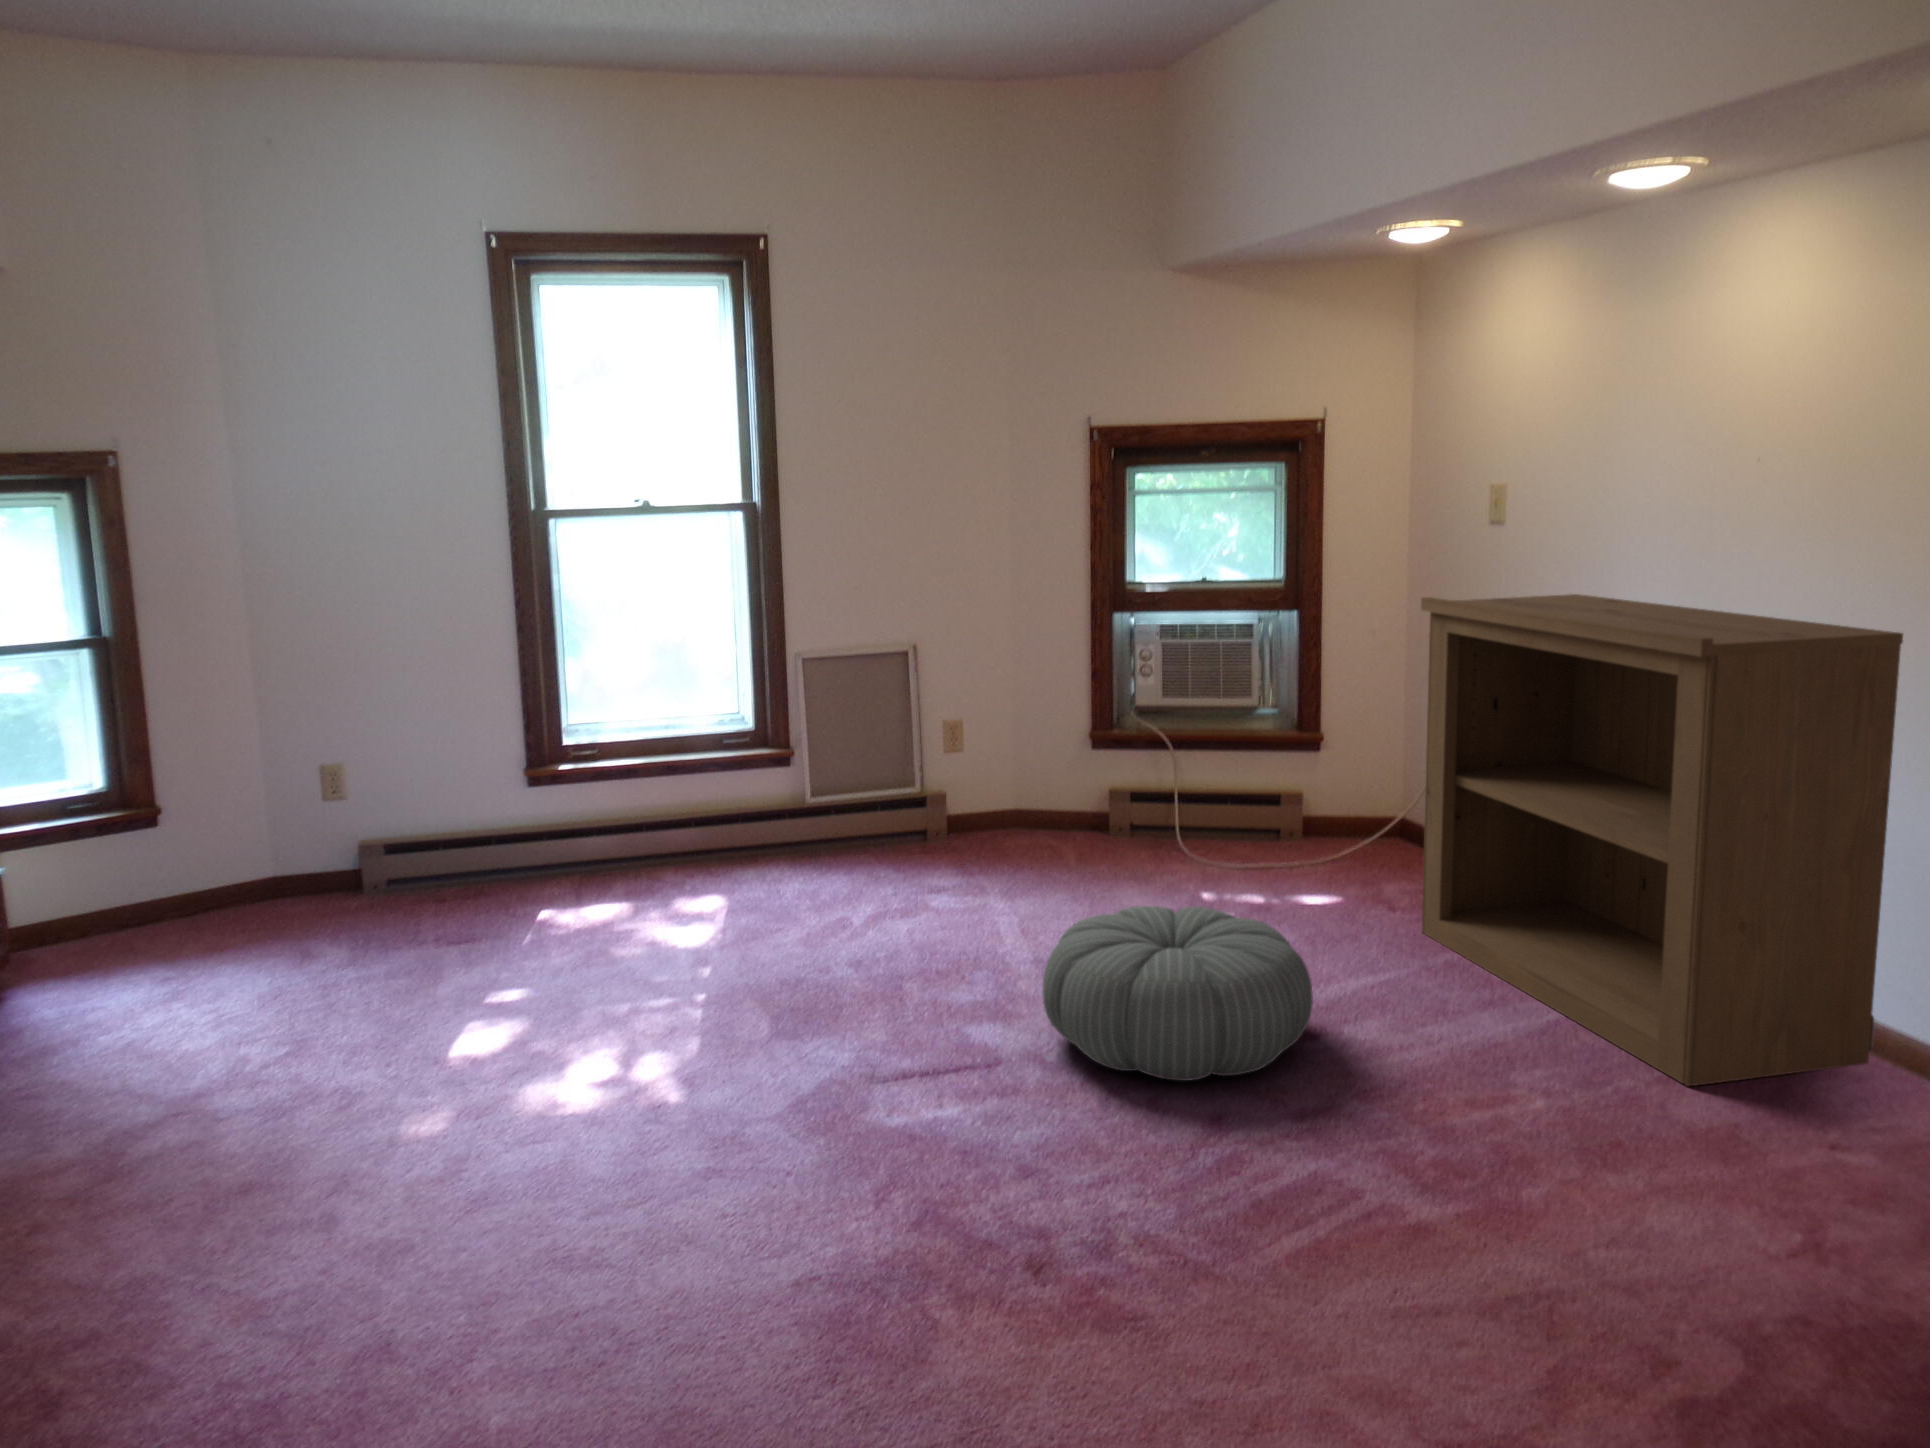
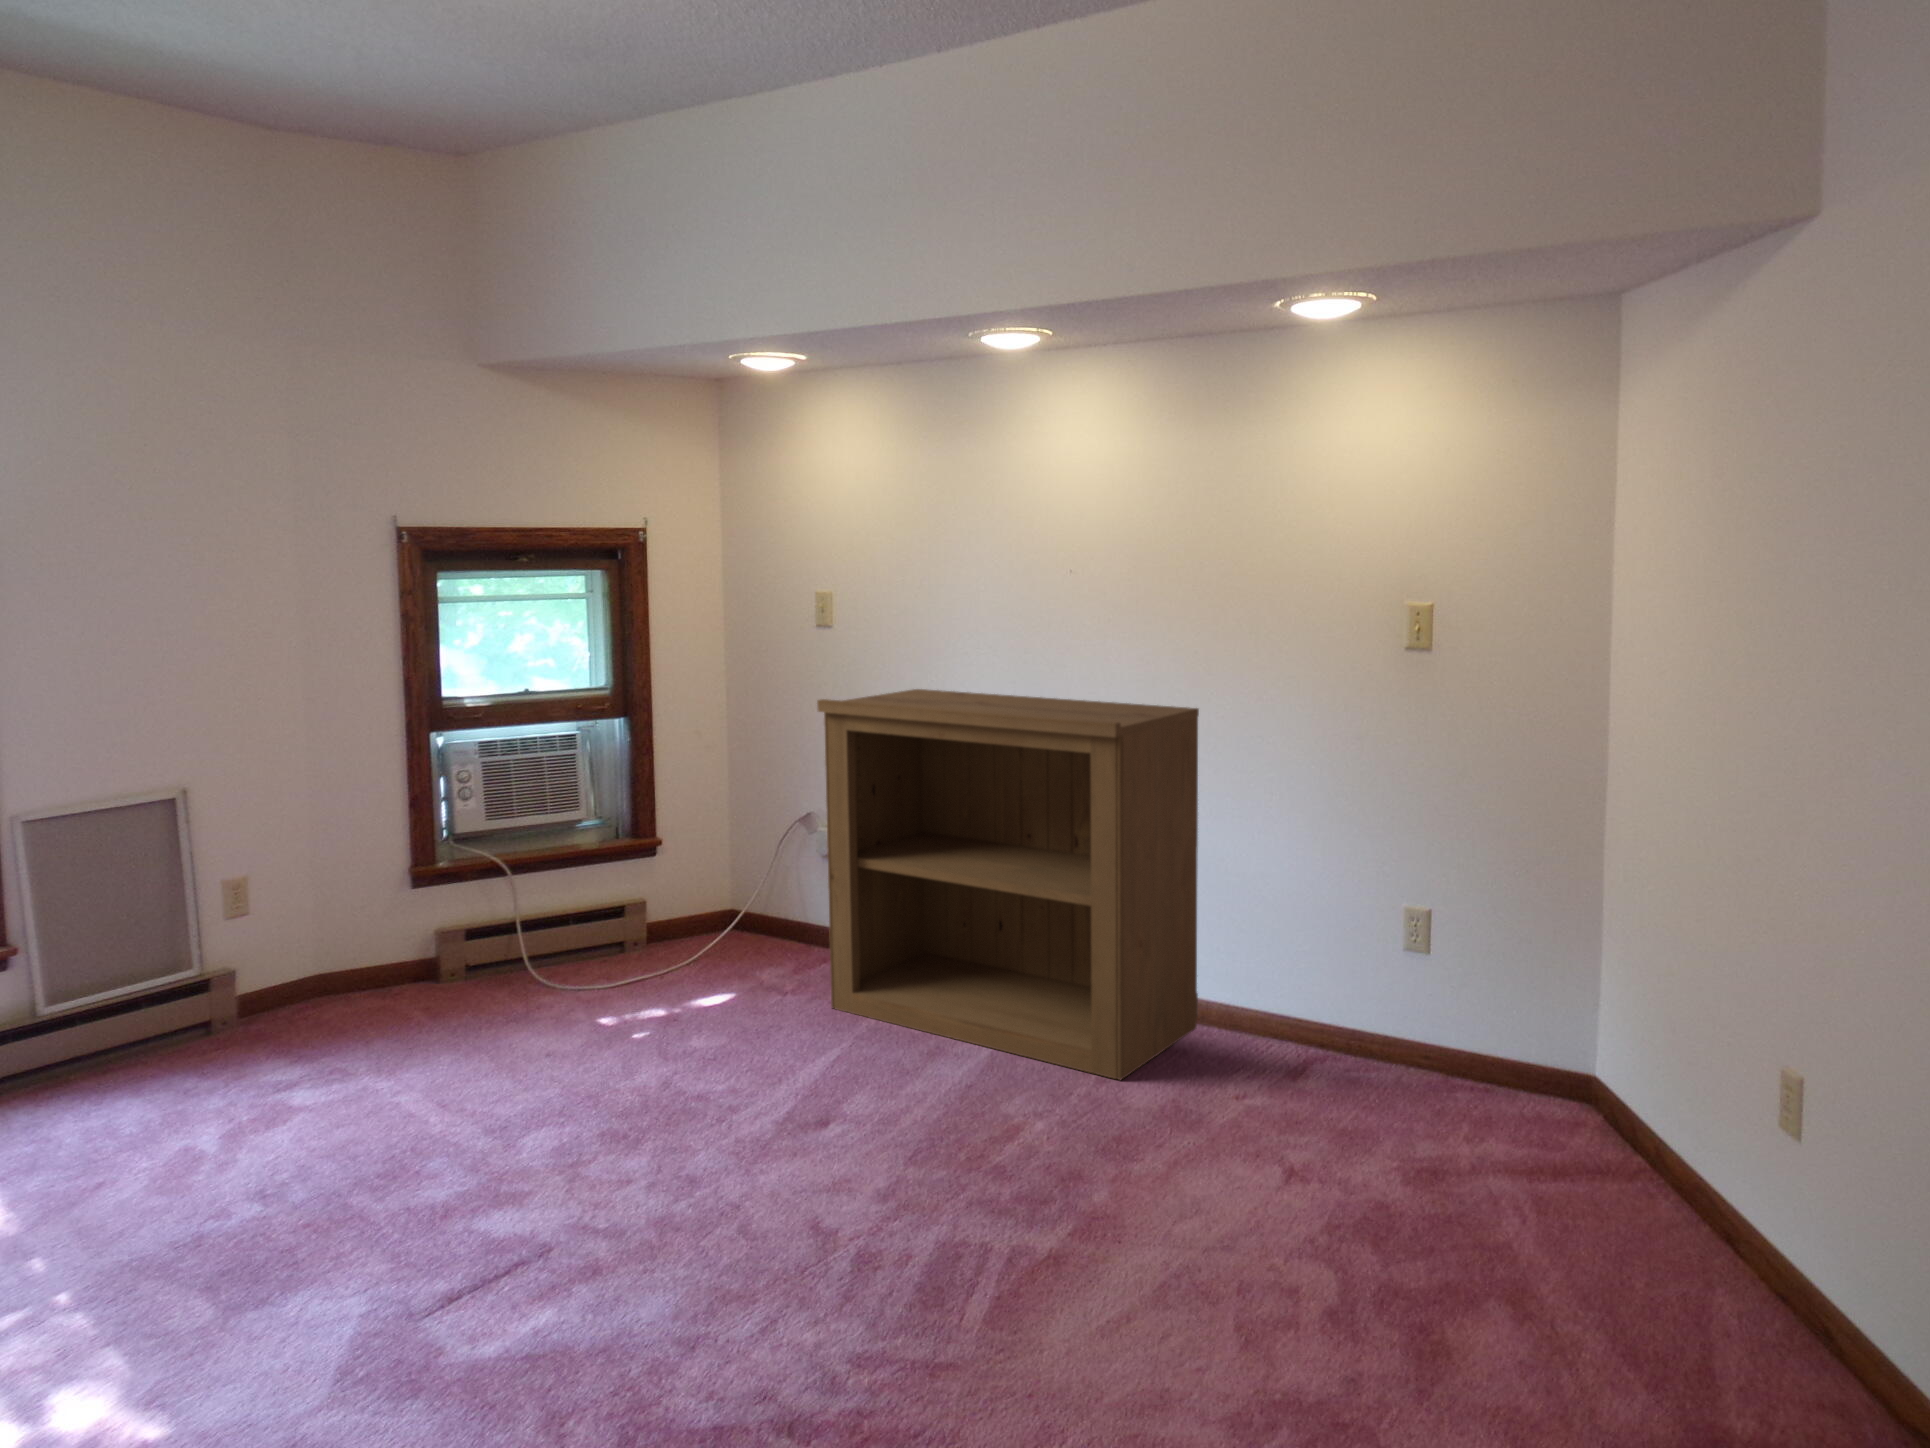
pouf: present [1042,906,1313,1081] -> none [576,1031,856,1225]

